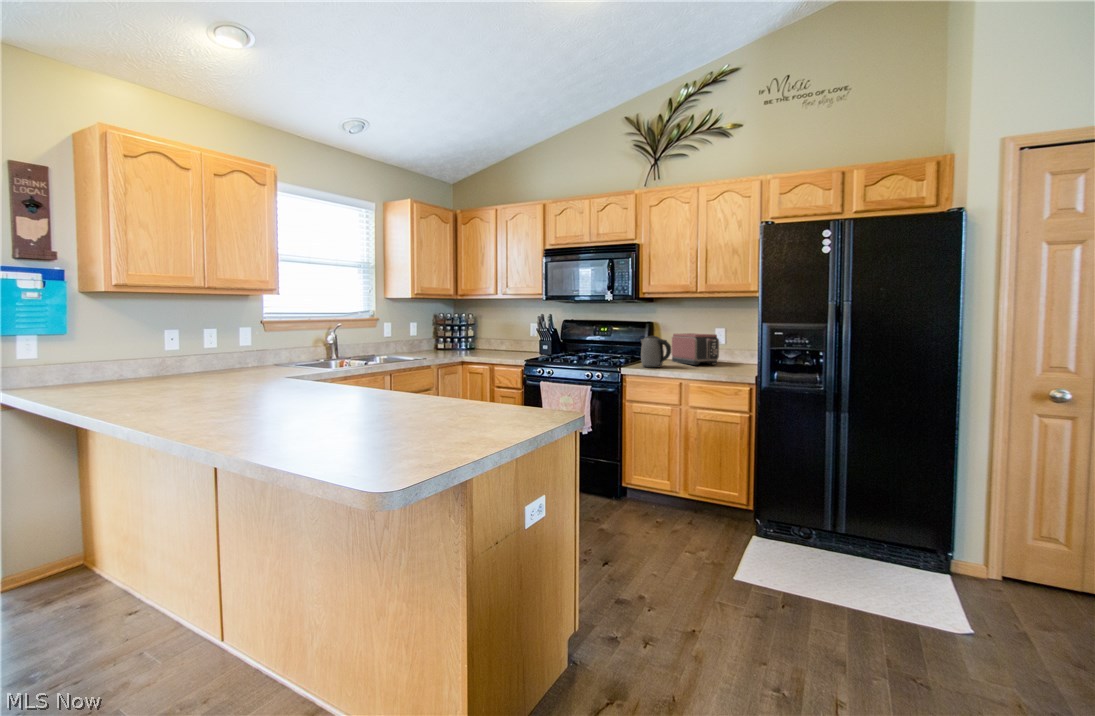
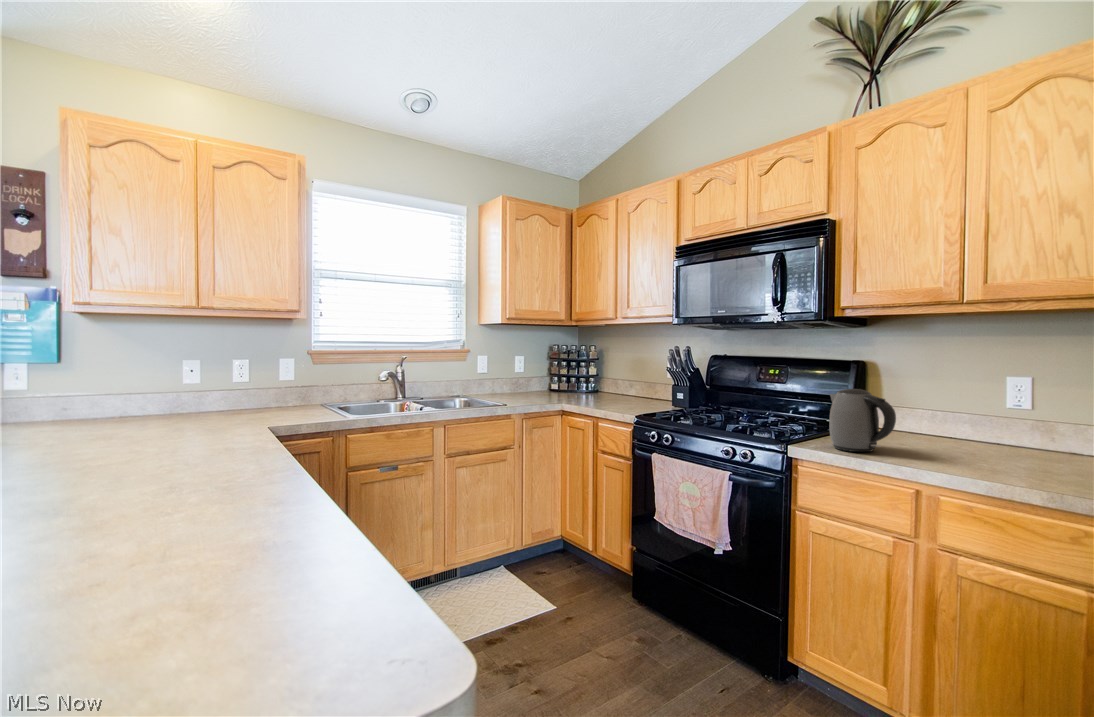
toaster: present [672,333,719,365] -> none [904,384,1020,453]

